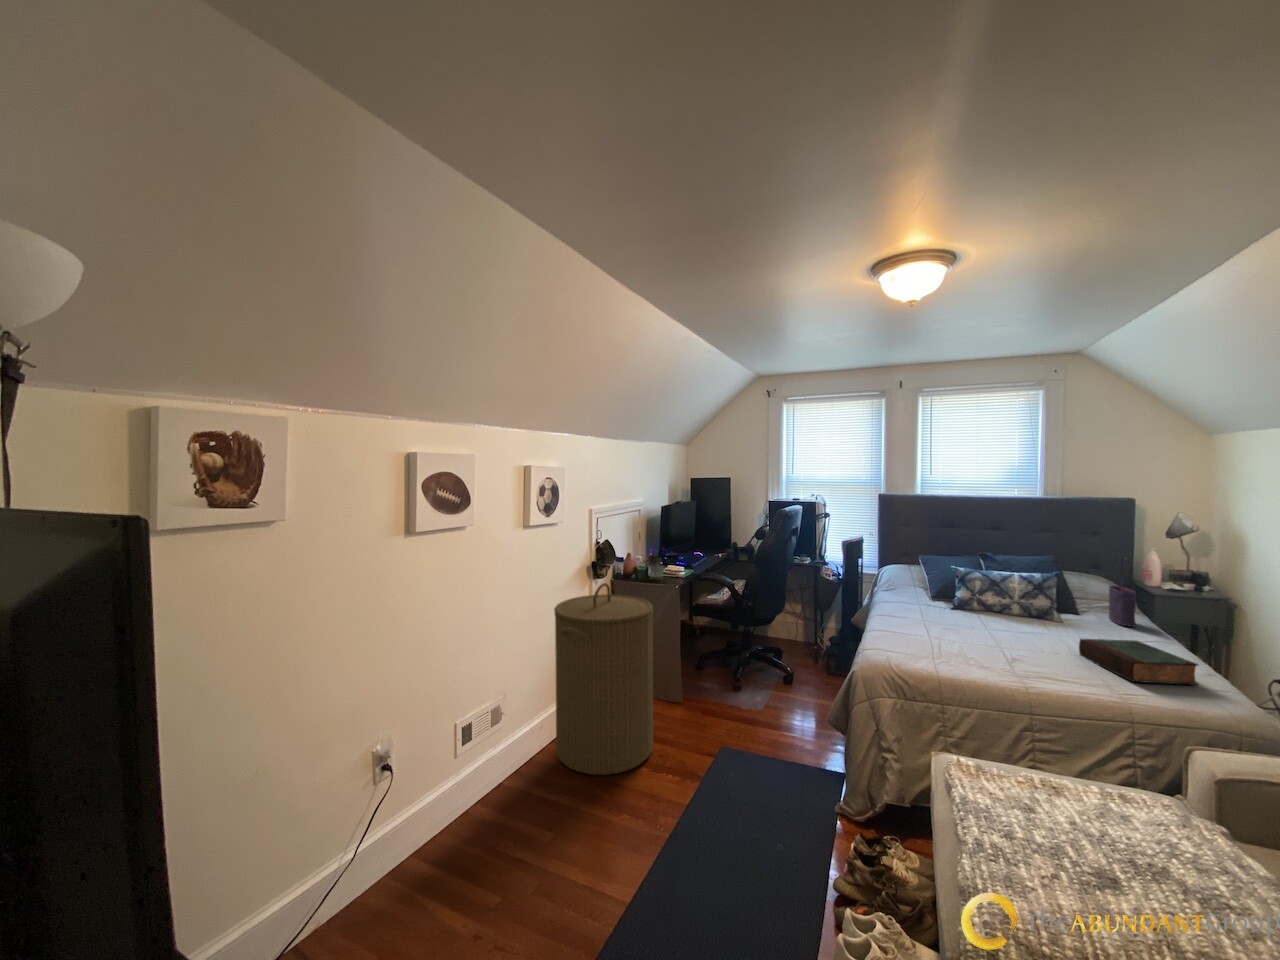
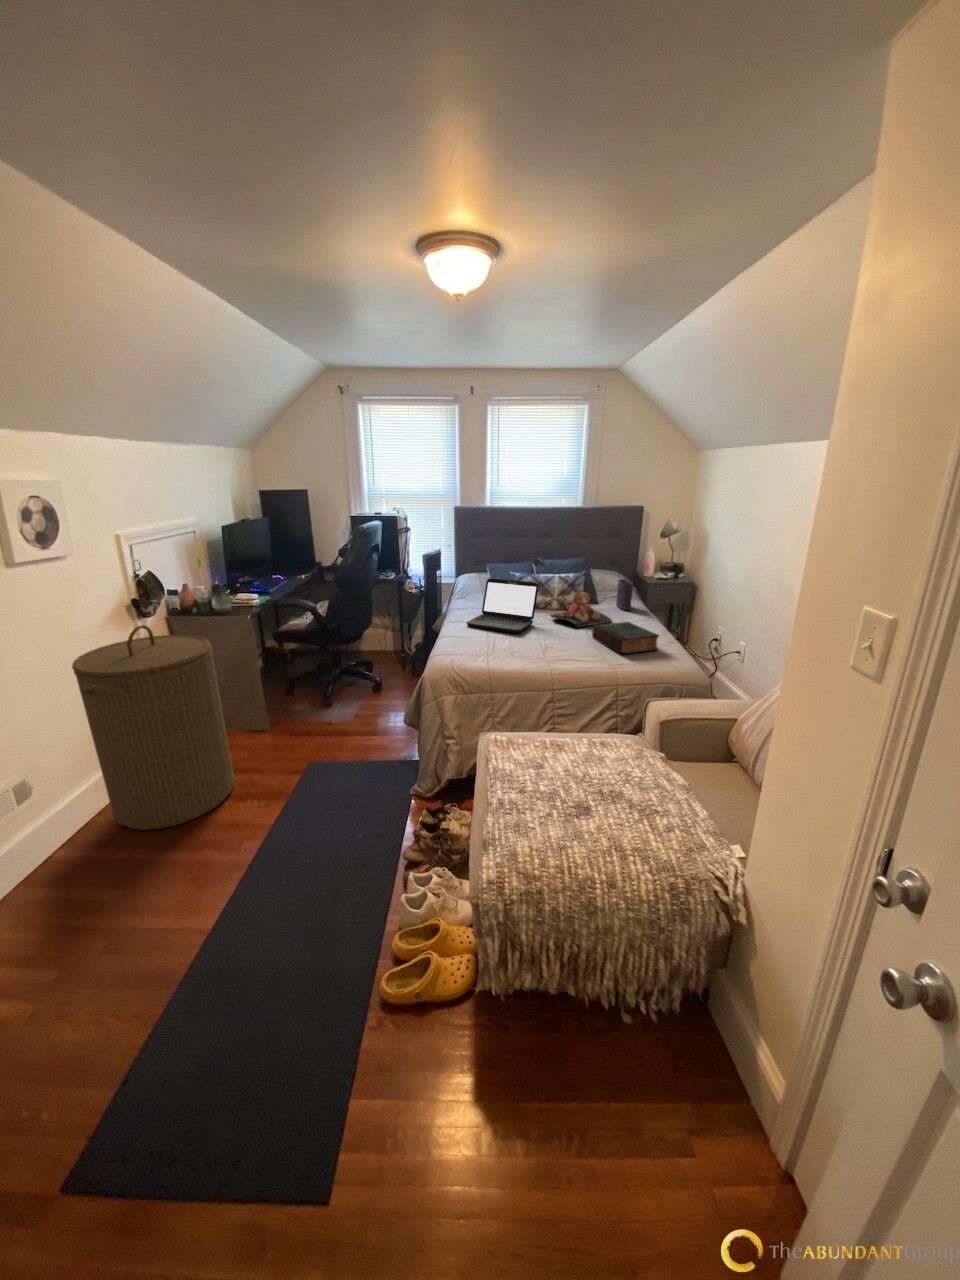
laptop: none [899,570,992,636] -> present [467,578,539,633]
teddy bear: none [1009,594,1108,640] -> present [551,592,612,627]

